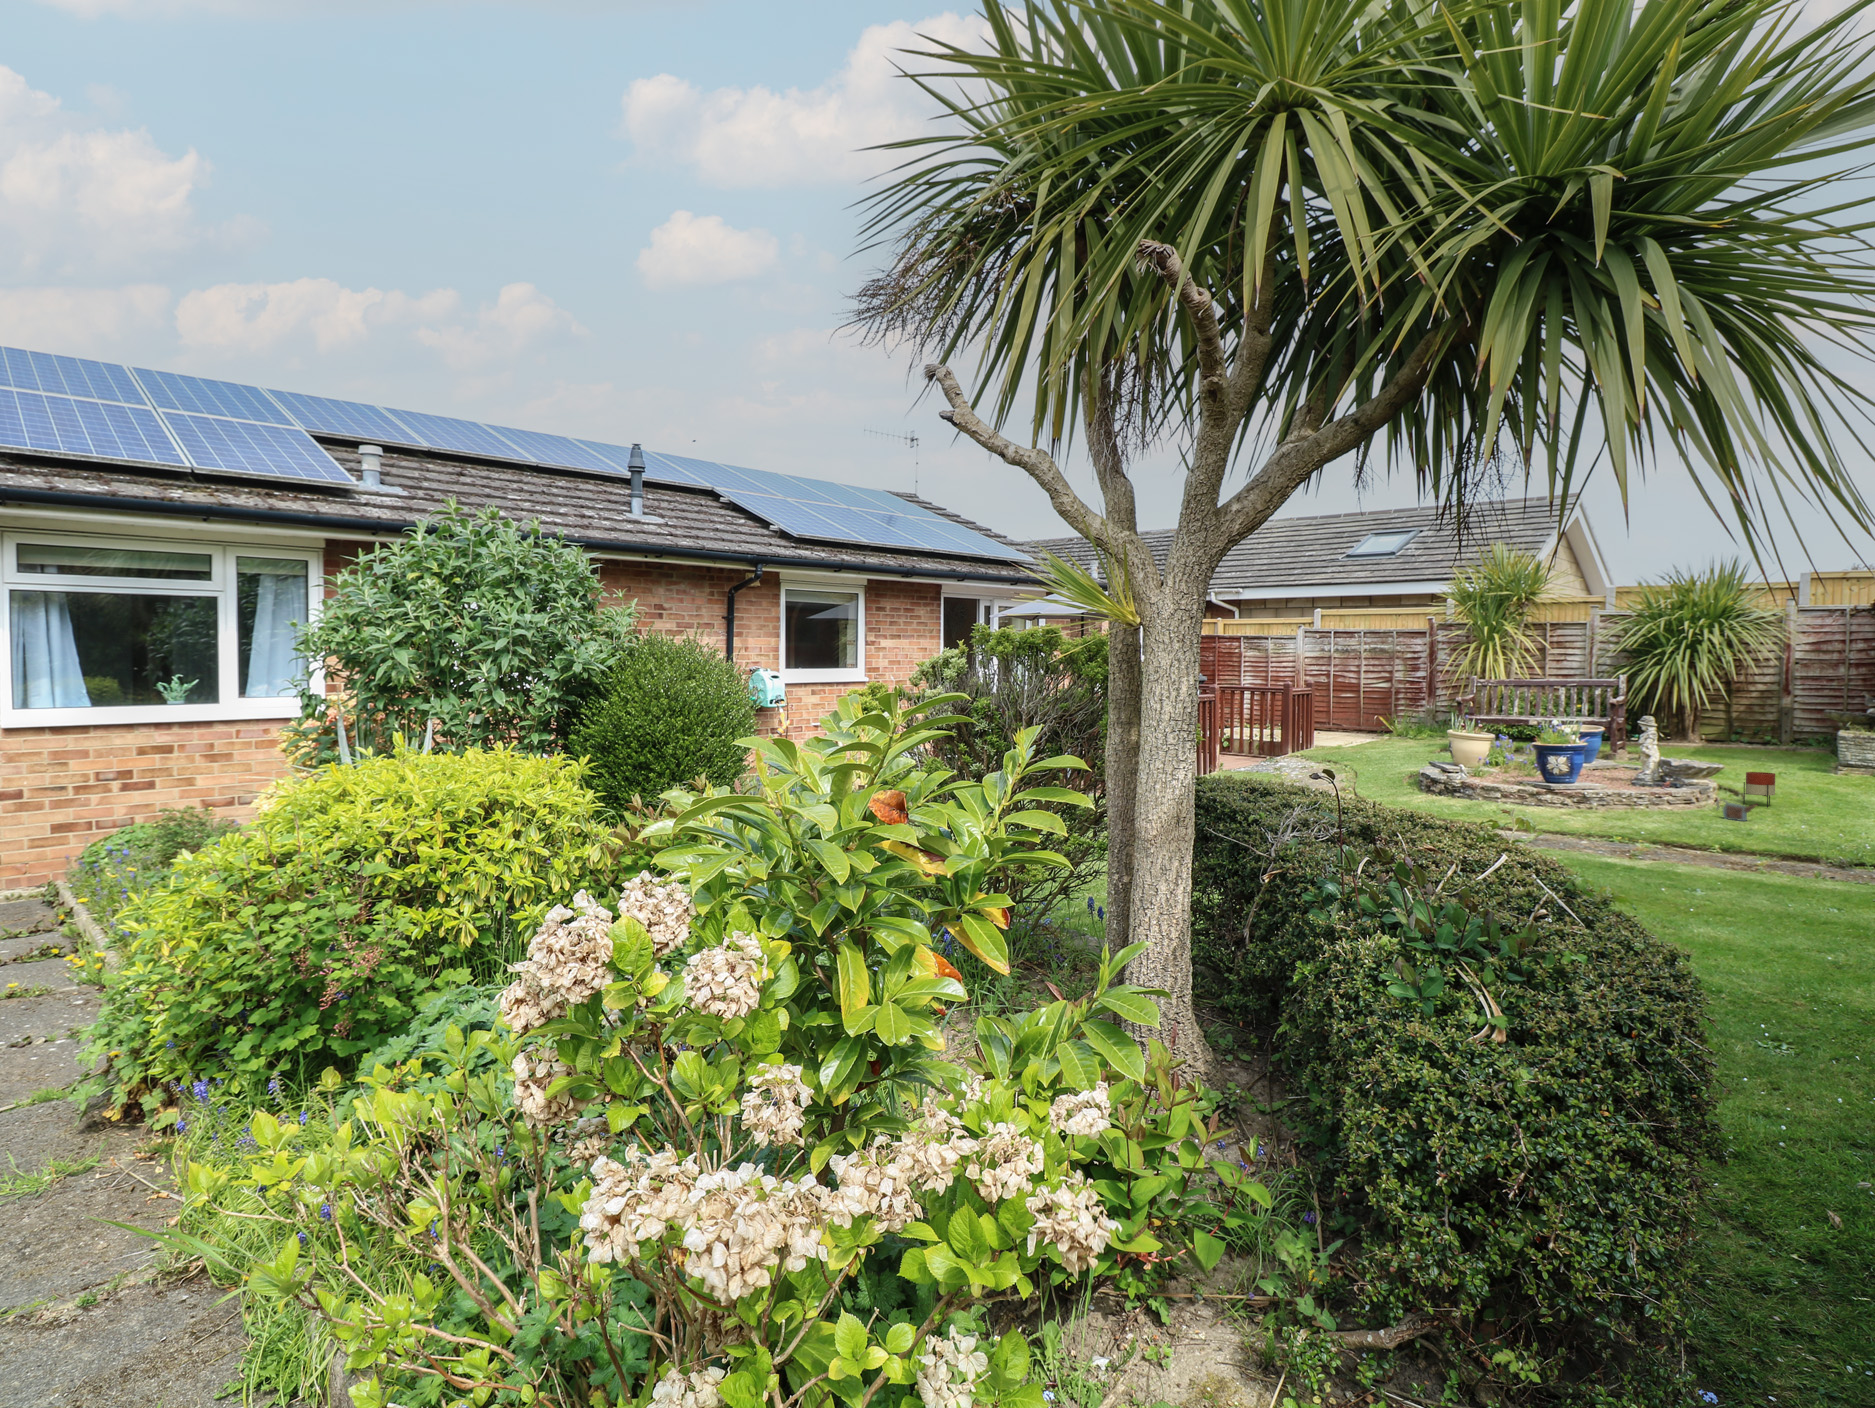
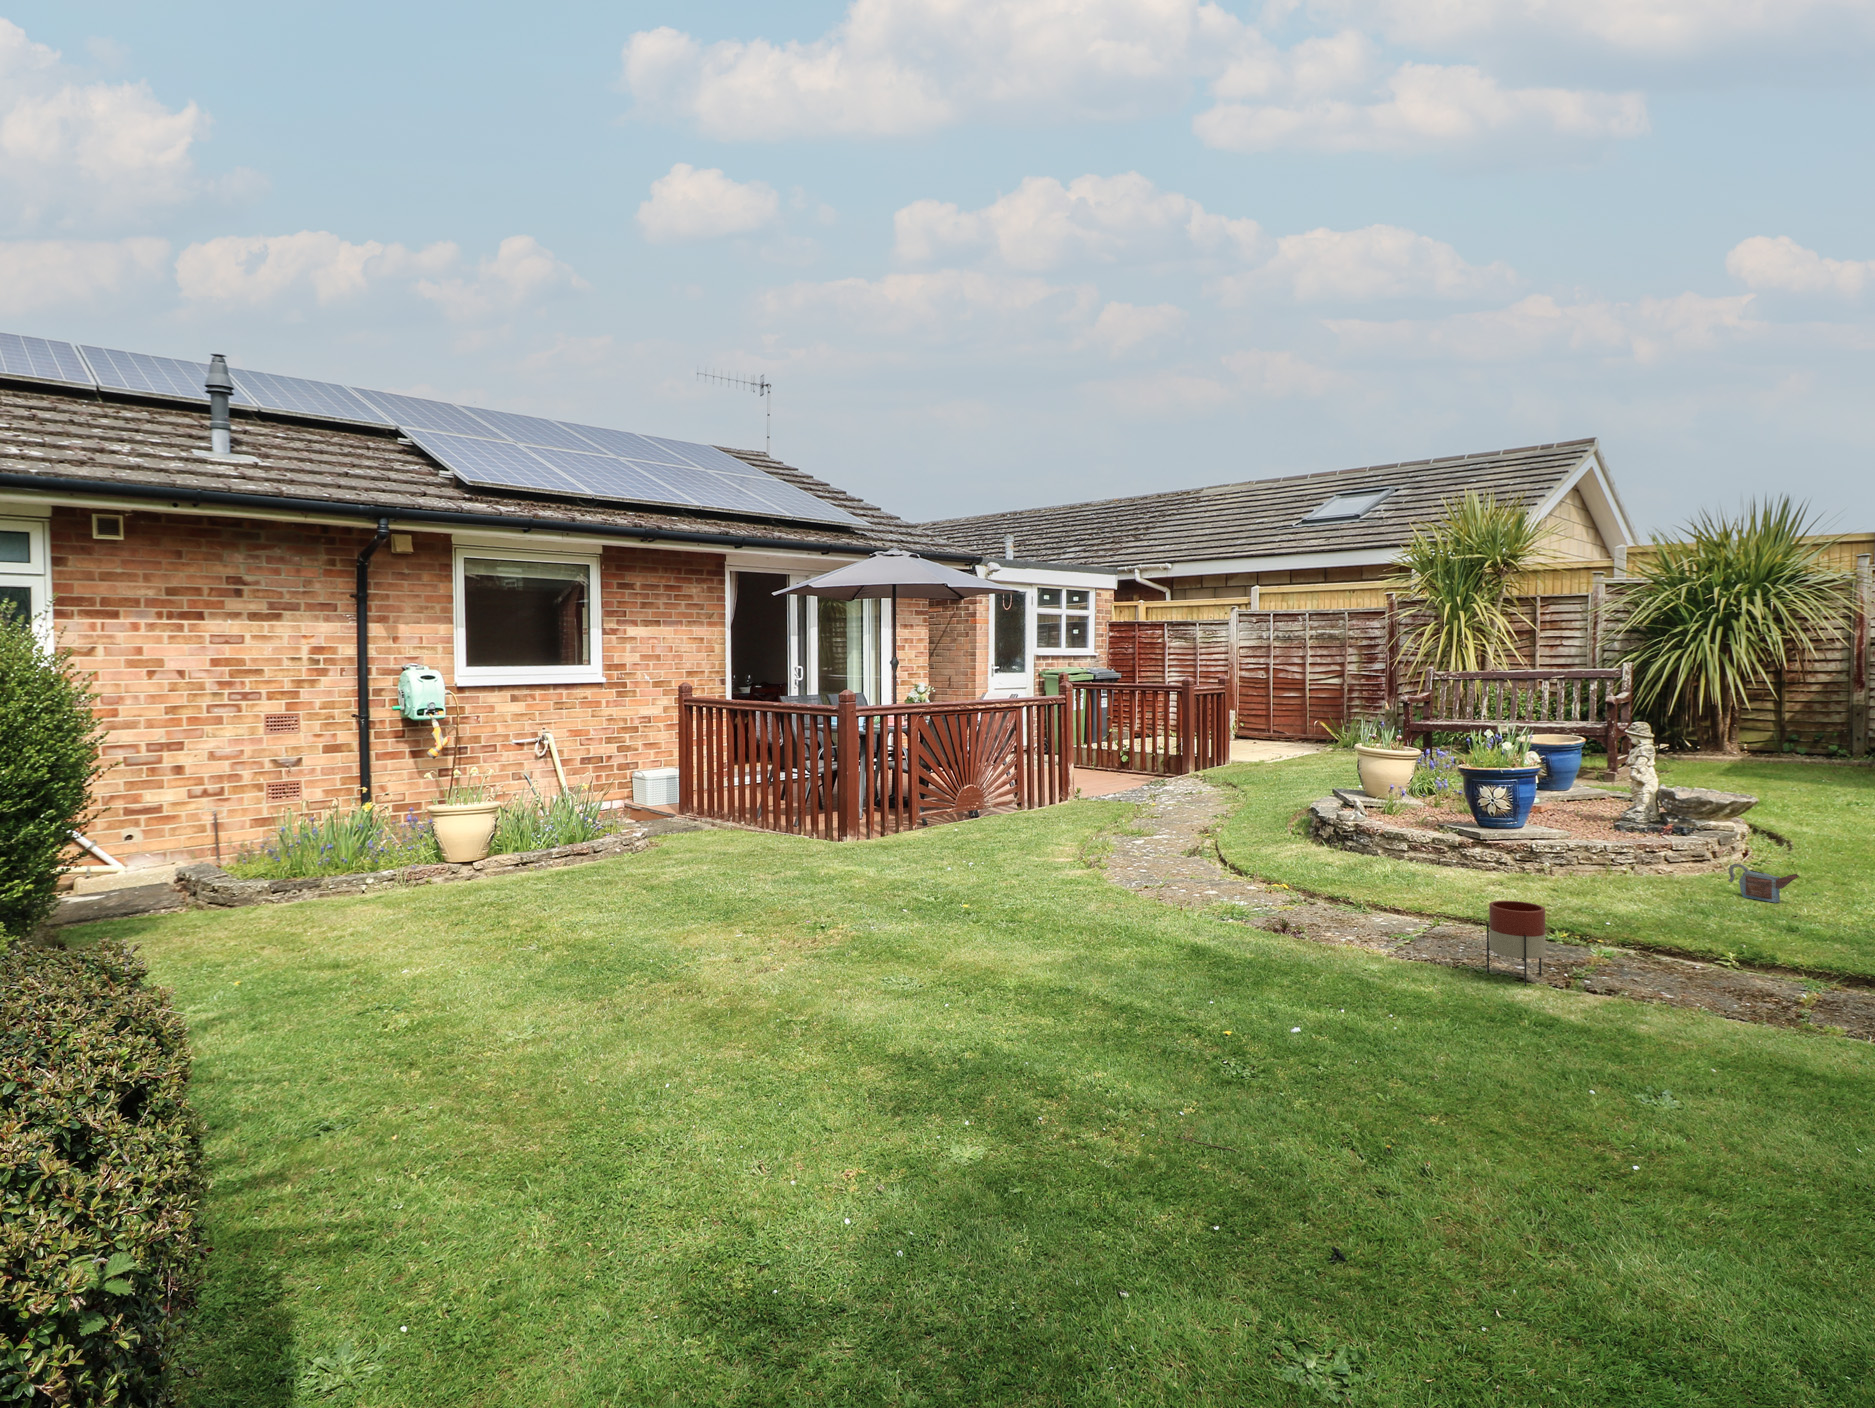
planter: present [1743,772,1775,808] -> present [1487,901,1546,986]

